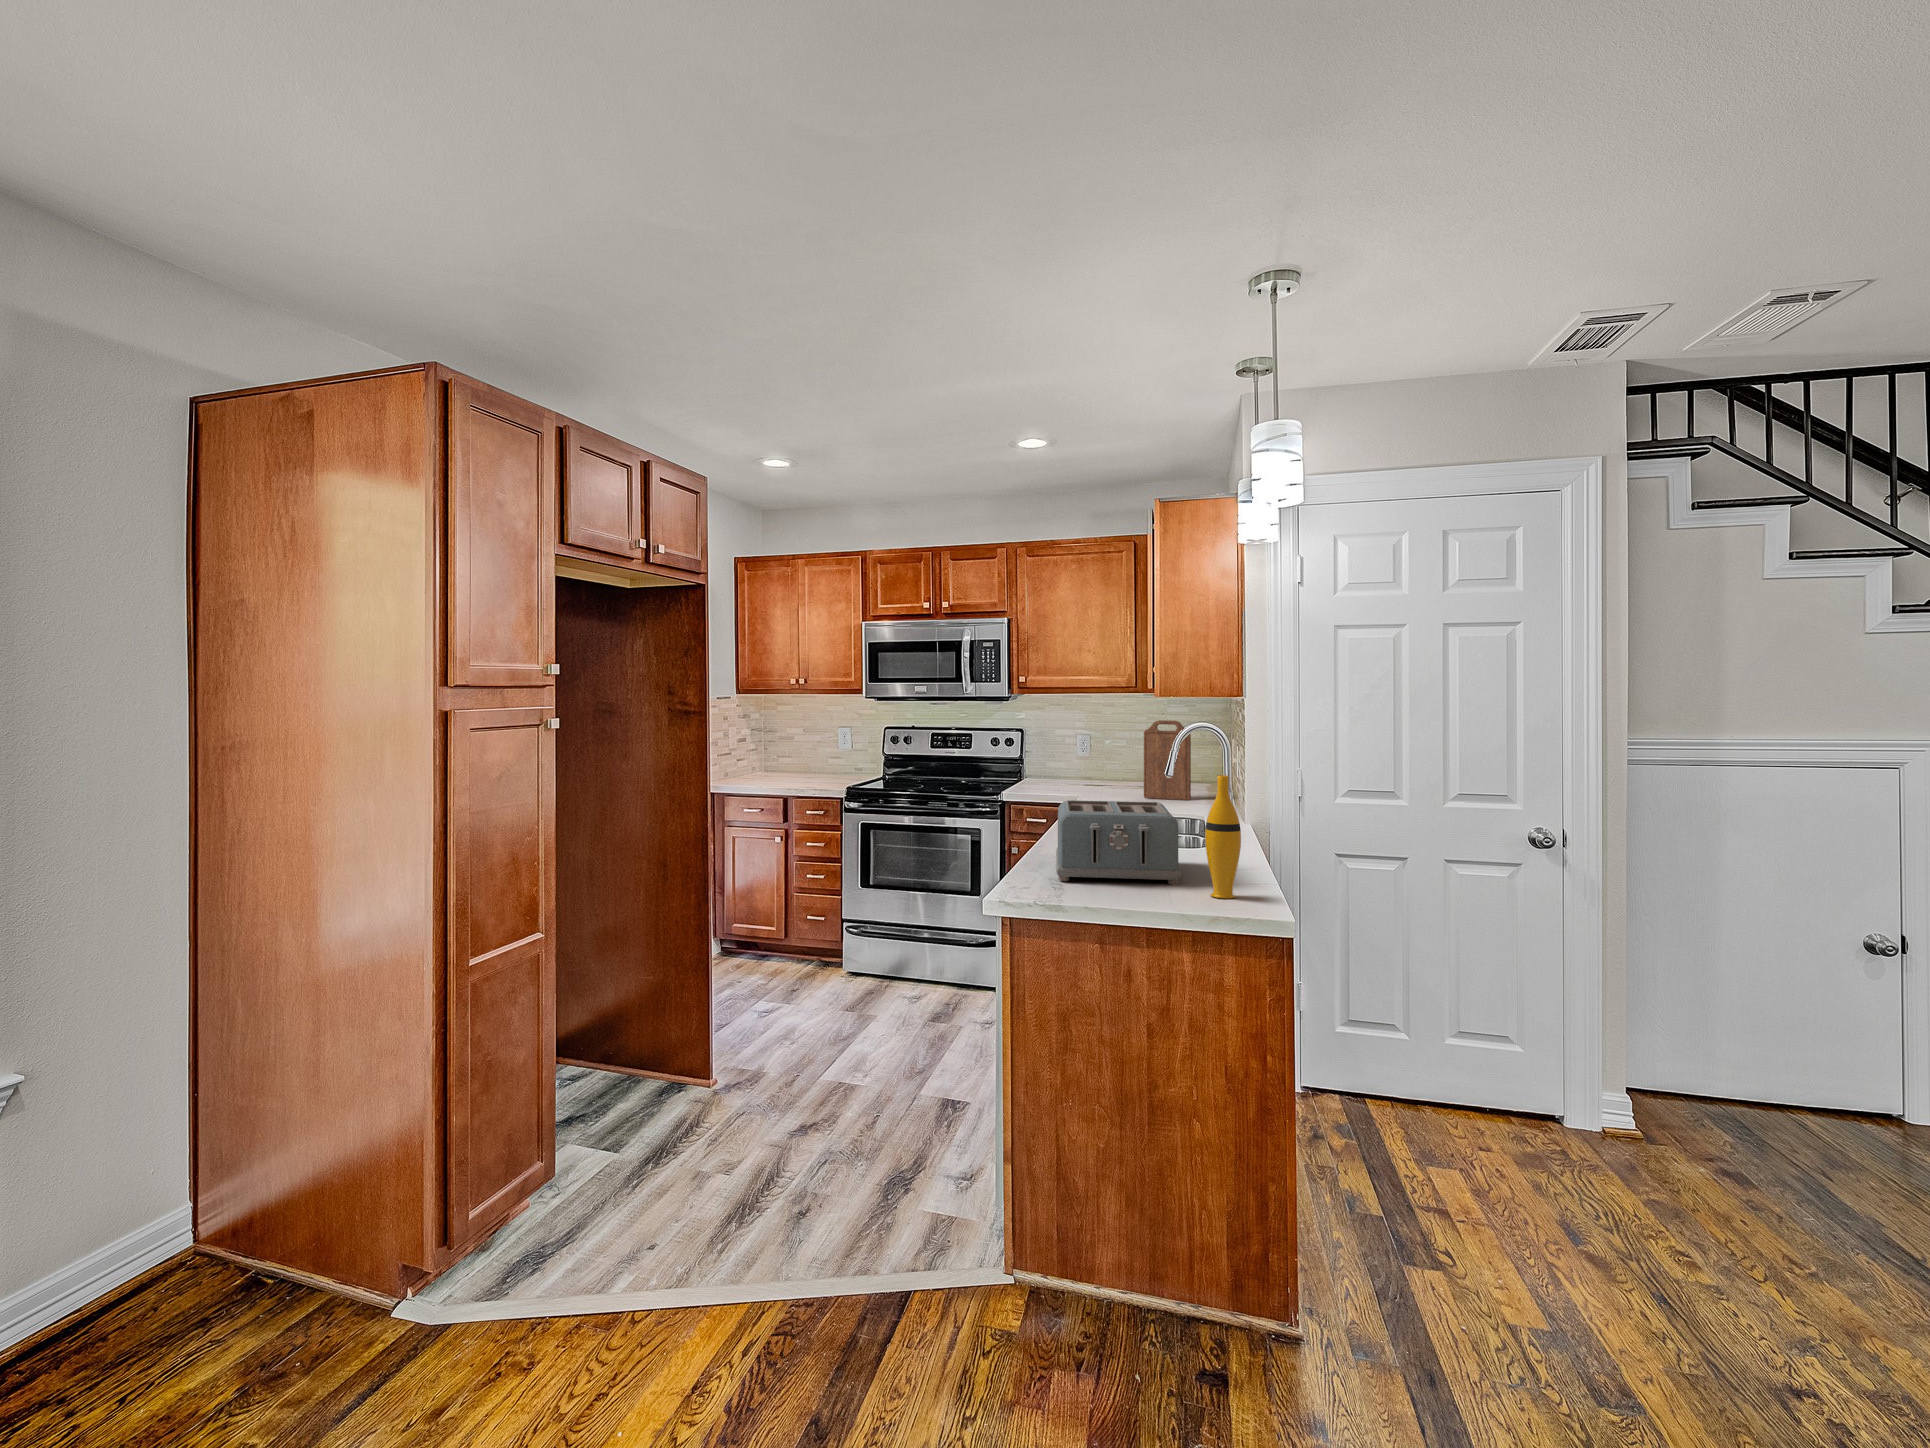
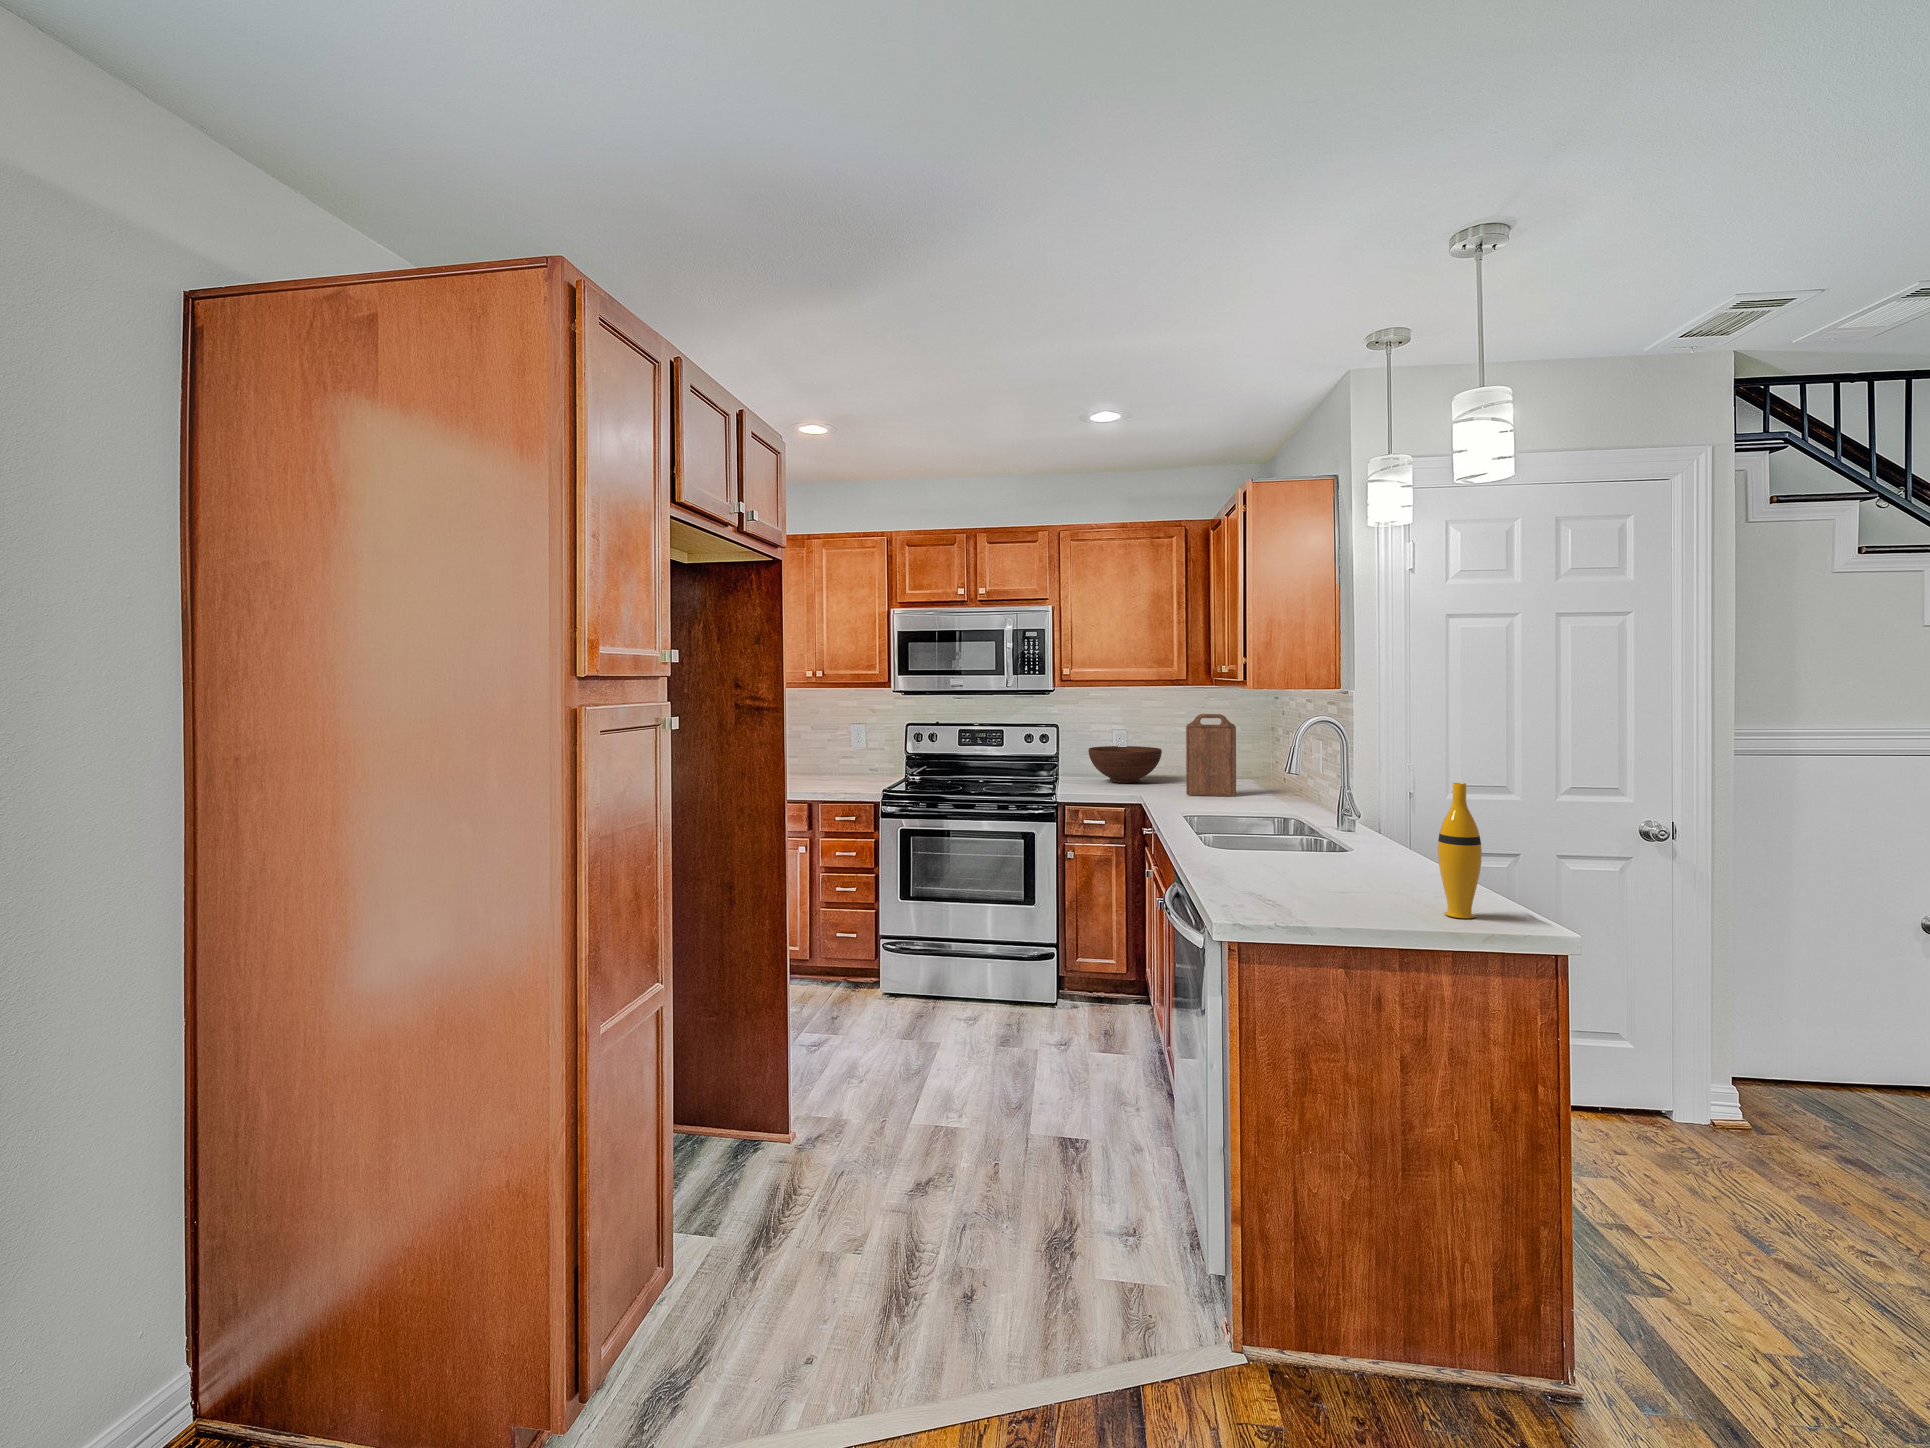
fruit bowl: none [1070,752,1140,787] -> present [1088,746,1162,783]
toaster: present [1056,800,1181,885] -> none [1214,809,1391,903]

